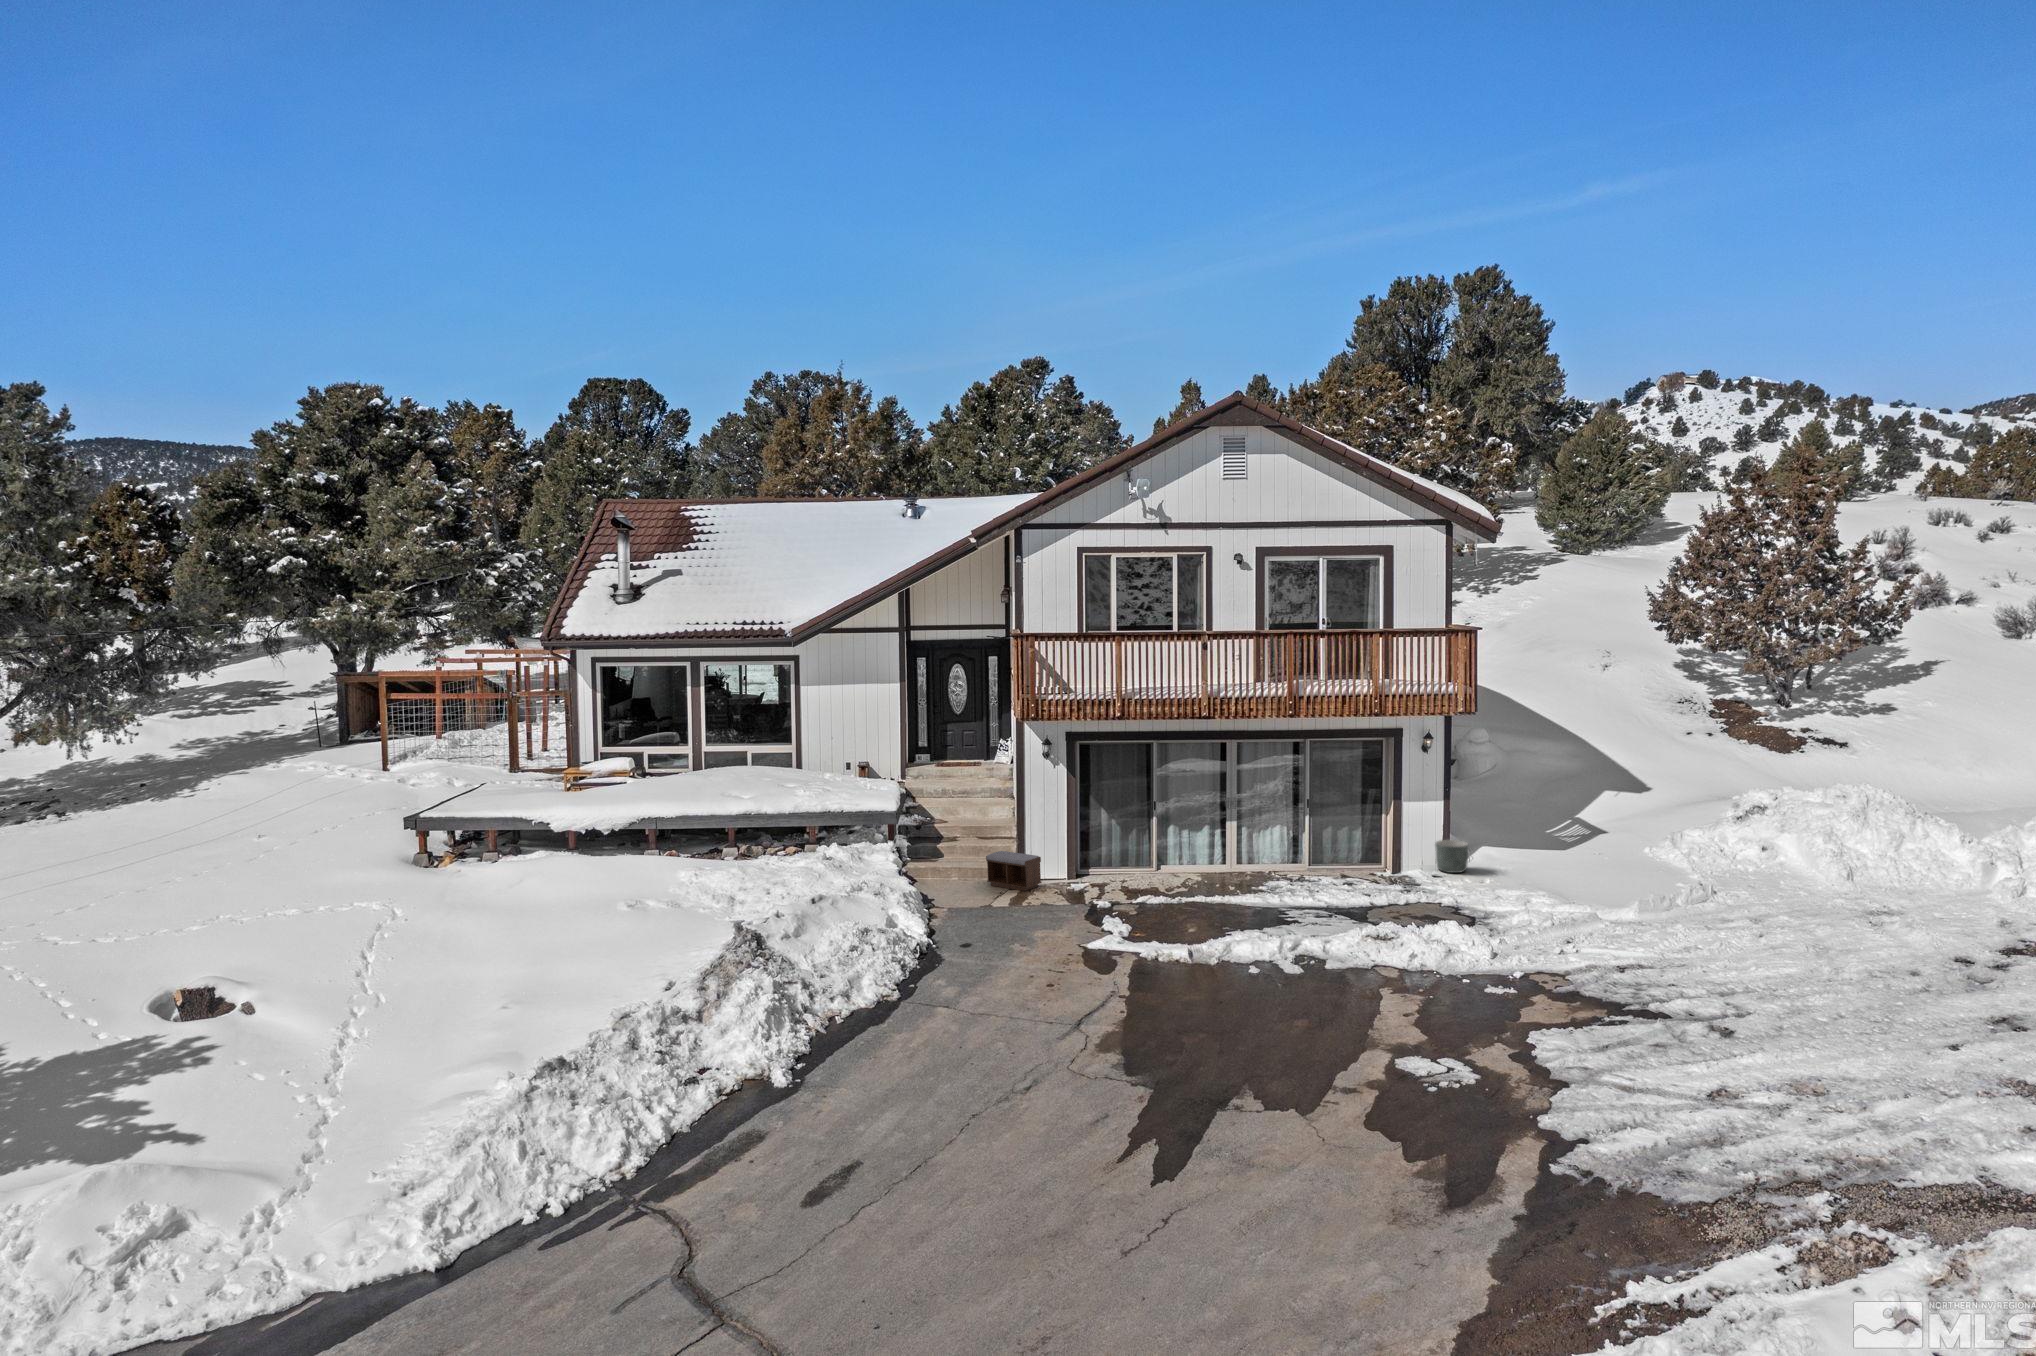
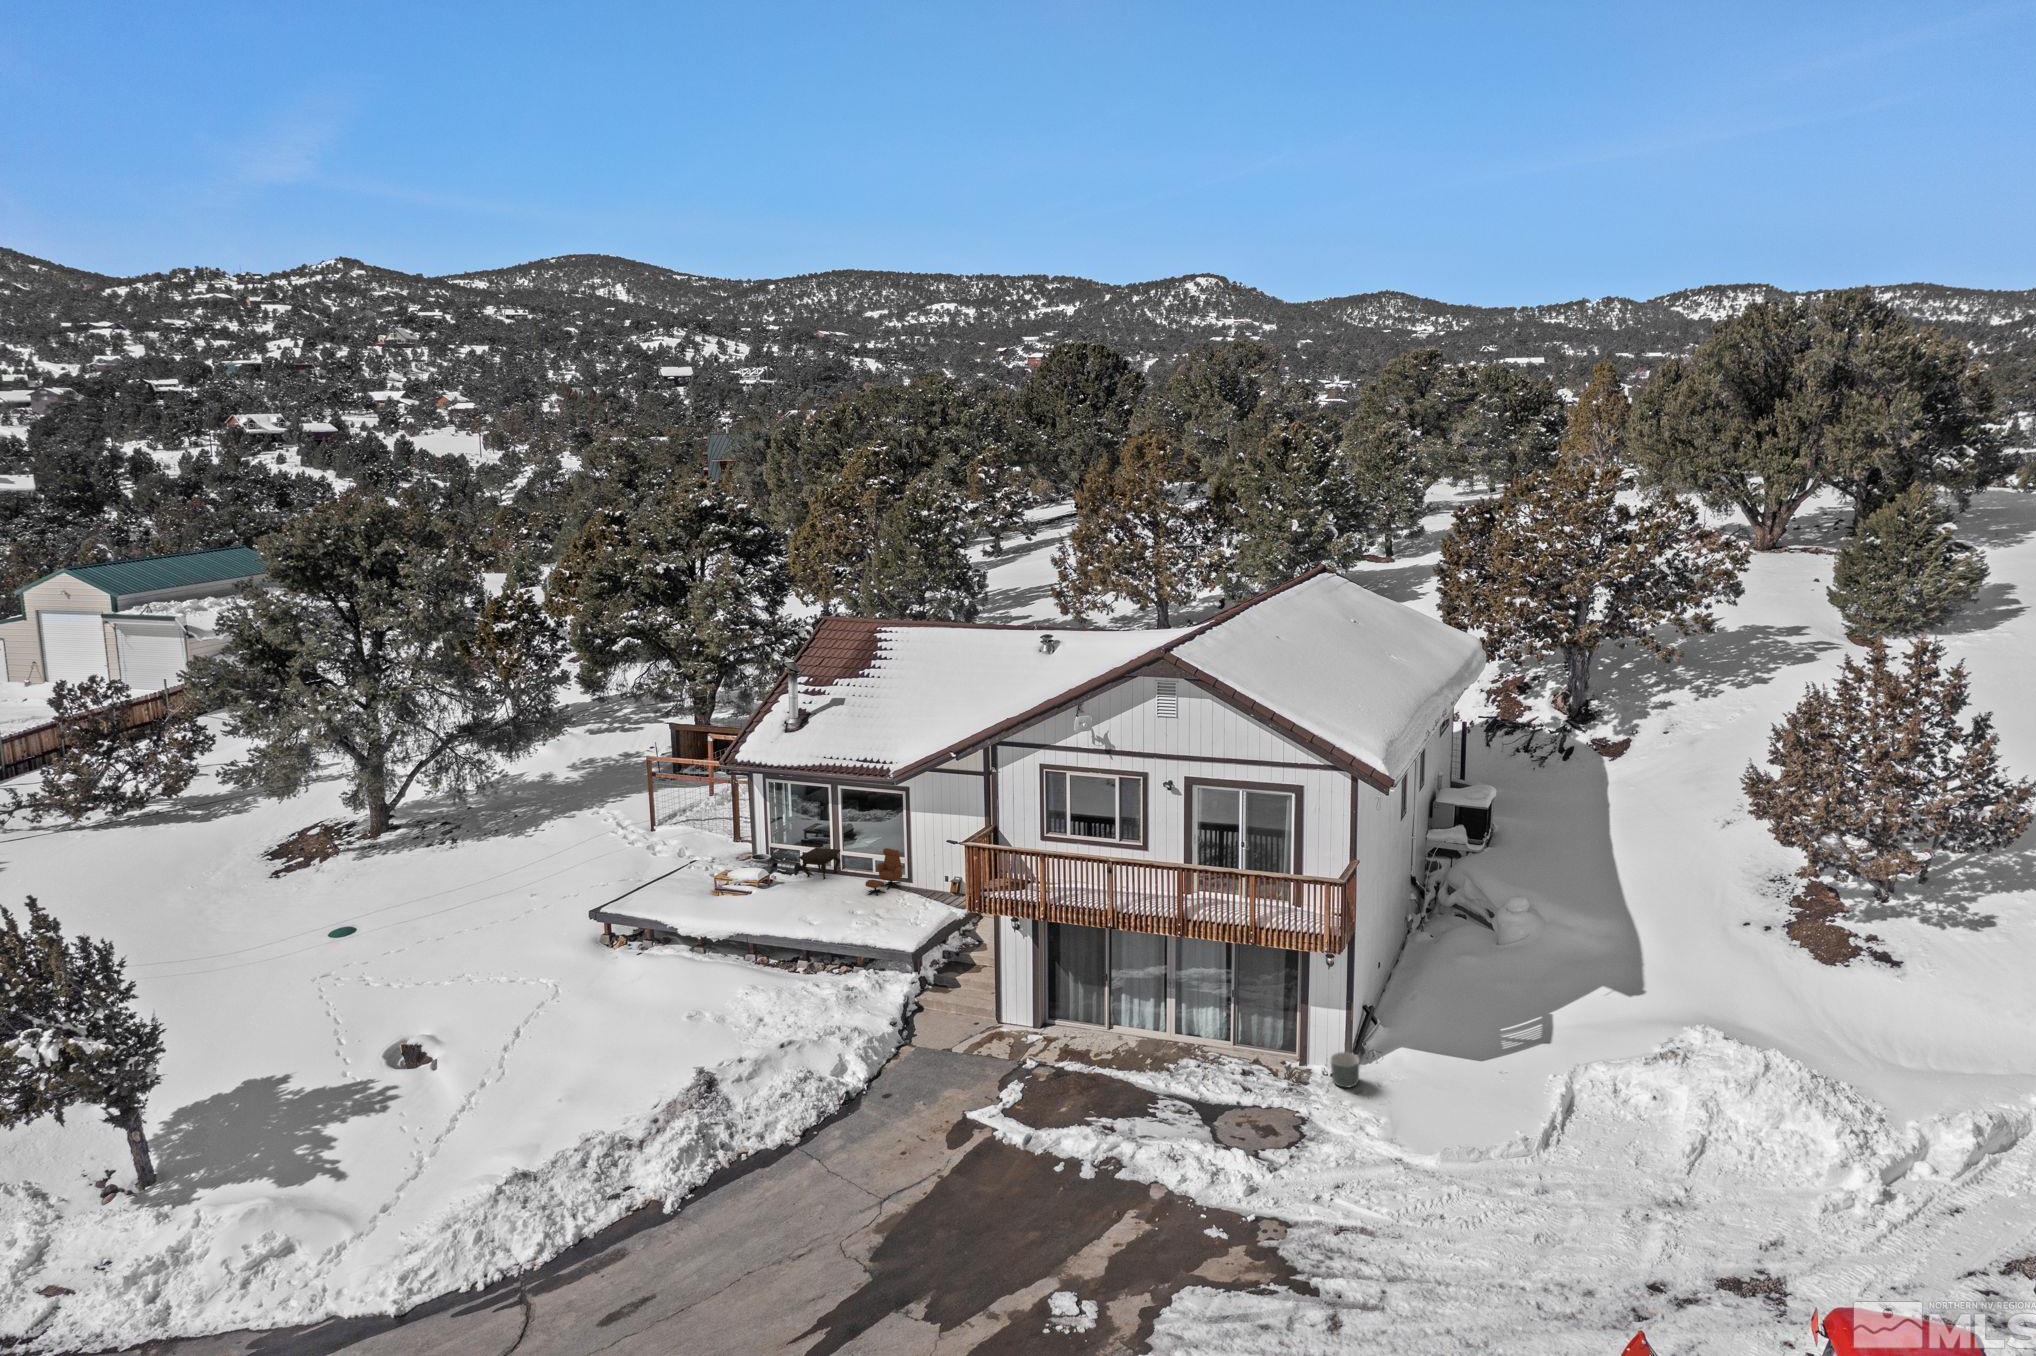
lounge chair: none [769,727,812,780] -> present [865,848,904,896]
side table: none [654,744,705,779] -> present [799,848,840,879]
bench: present [986,851,1042,891] -> none [980,990,1016,1031]

